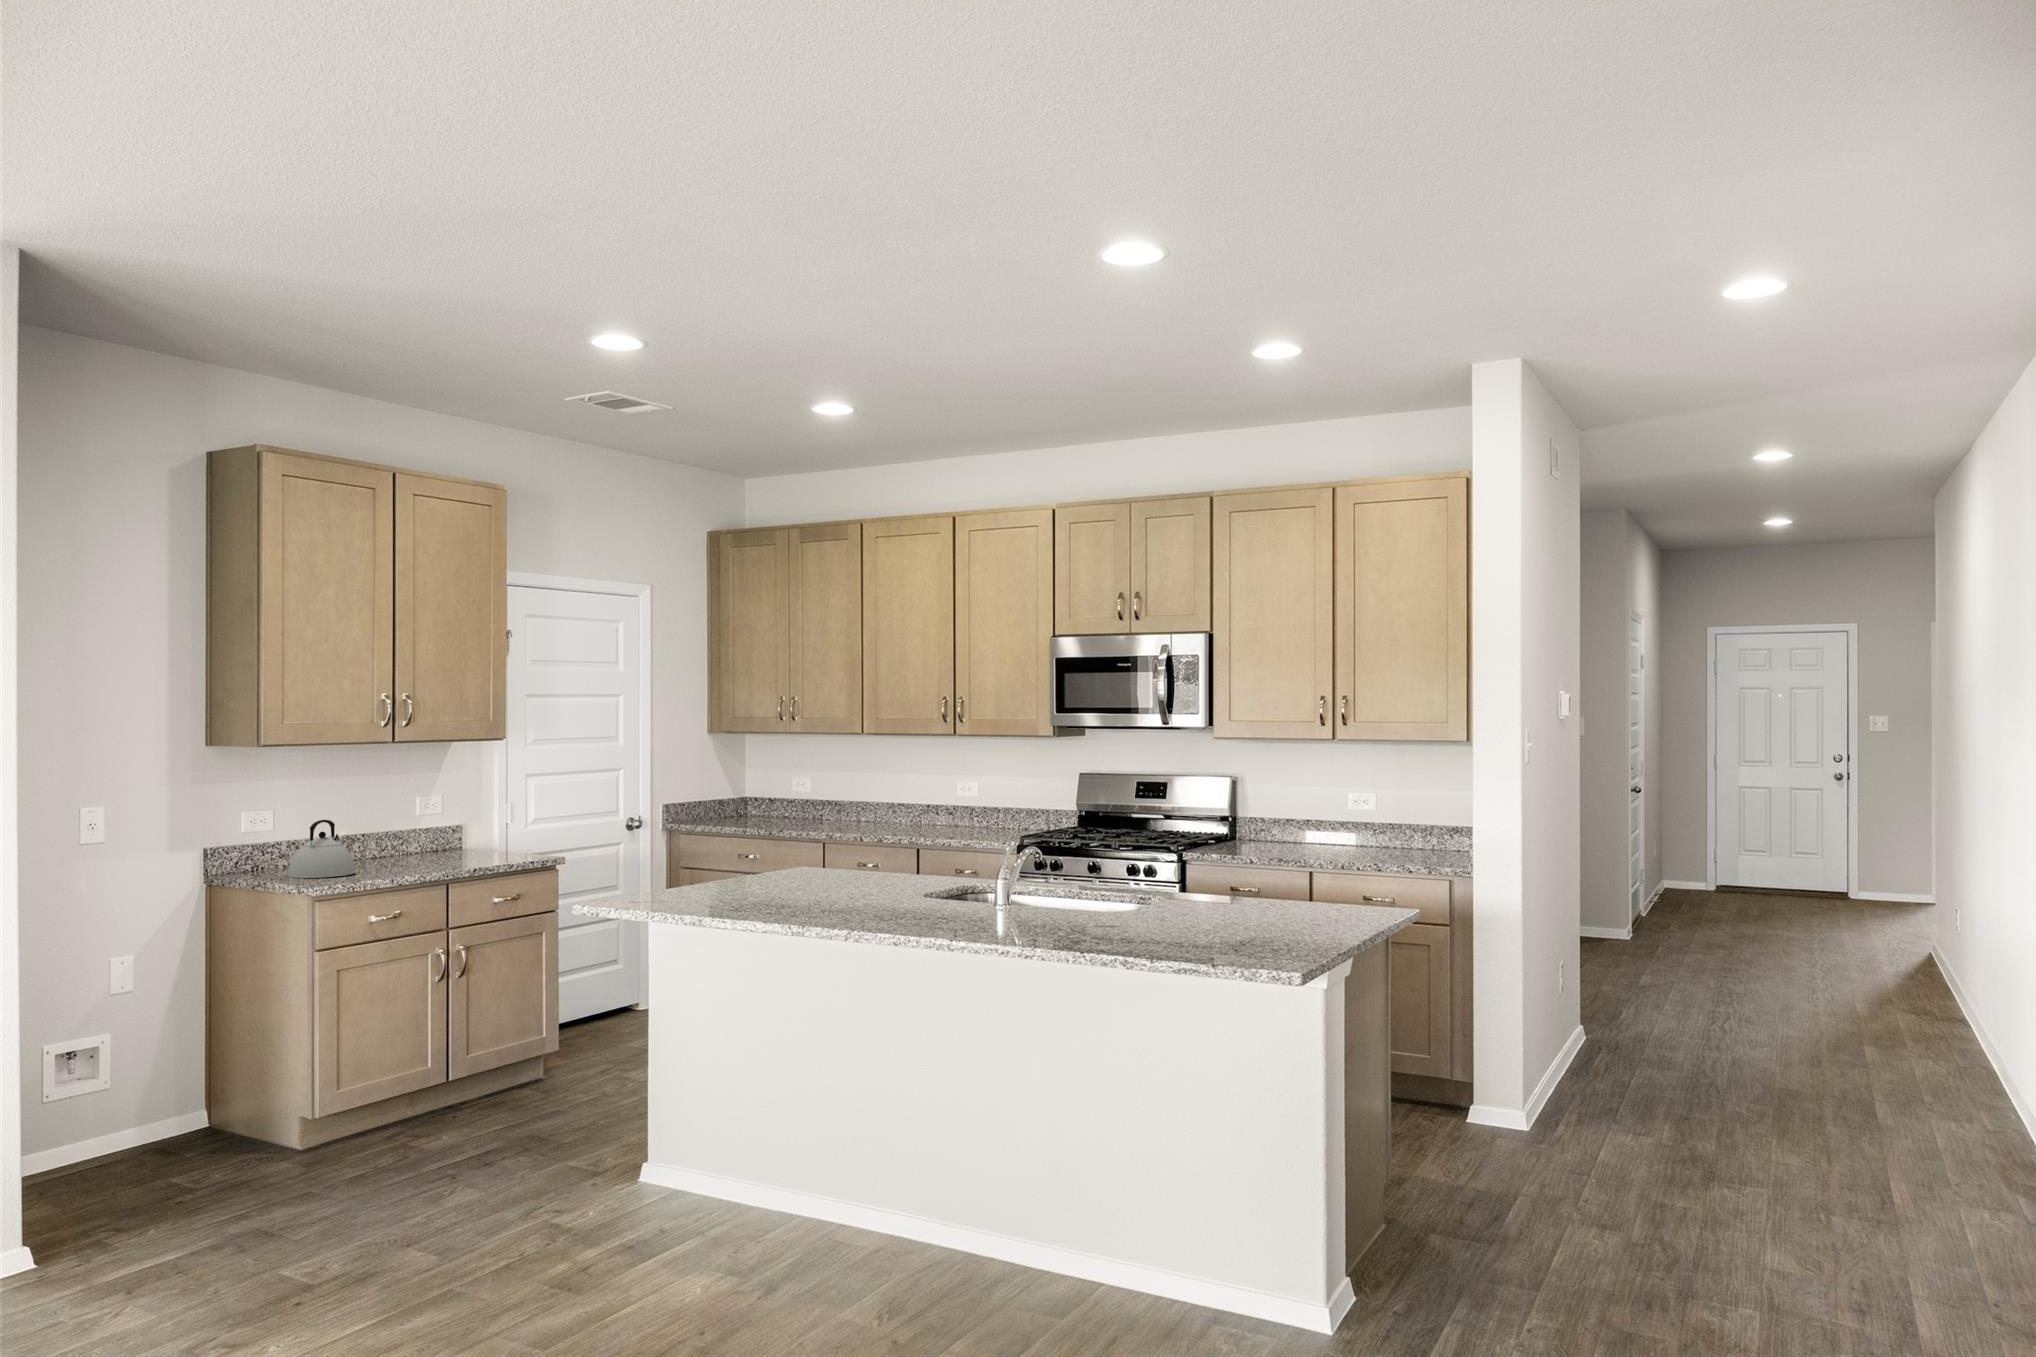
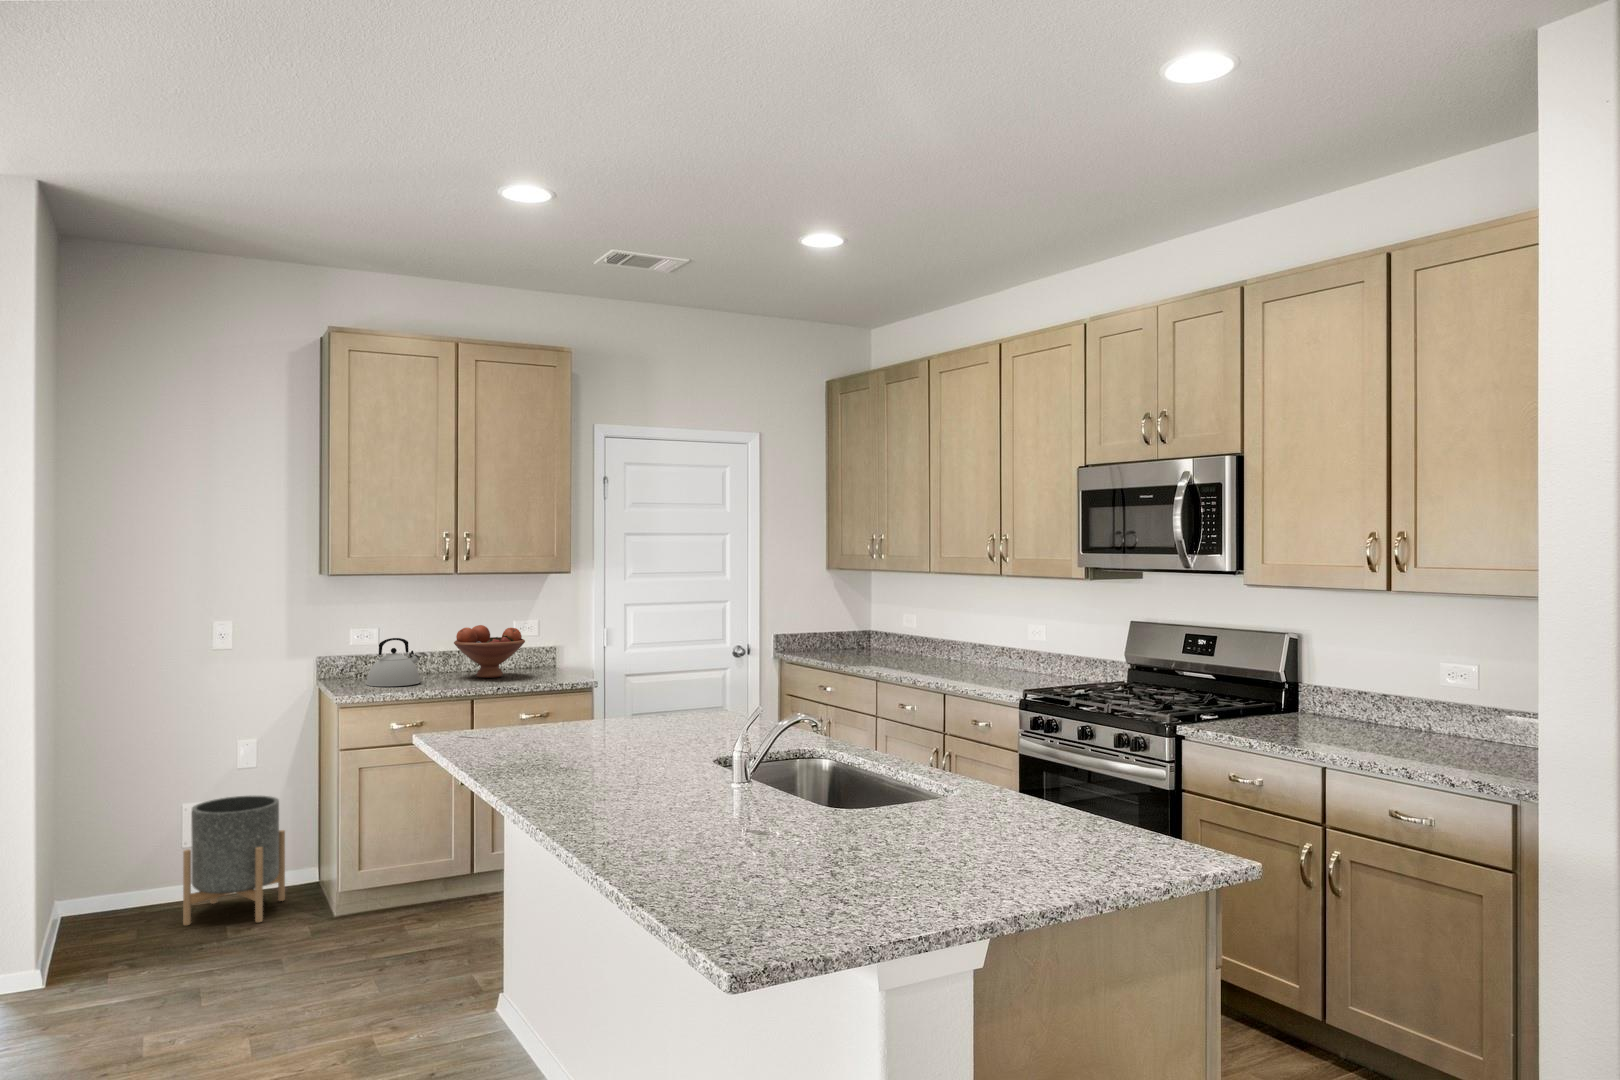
fruit bowl: none [366,803,454,864] -> present [454,625,525,678]
planter: none [80,1025,200,1196] -> present [183,795,285,925]

